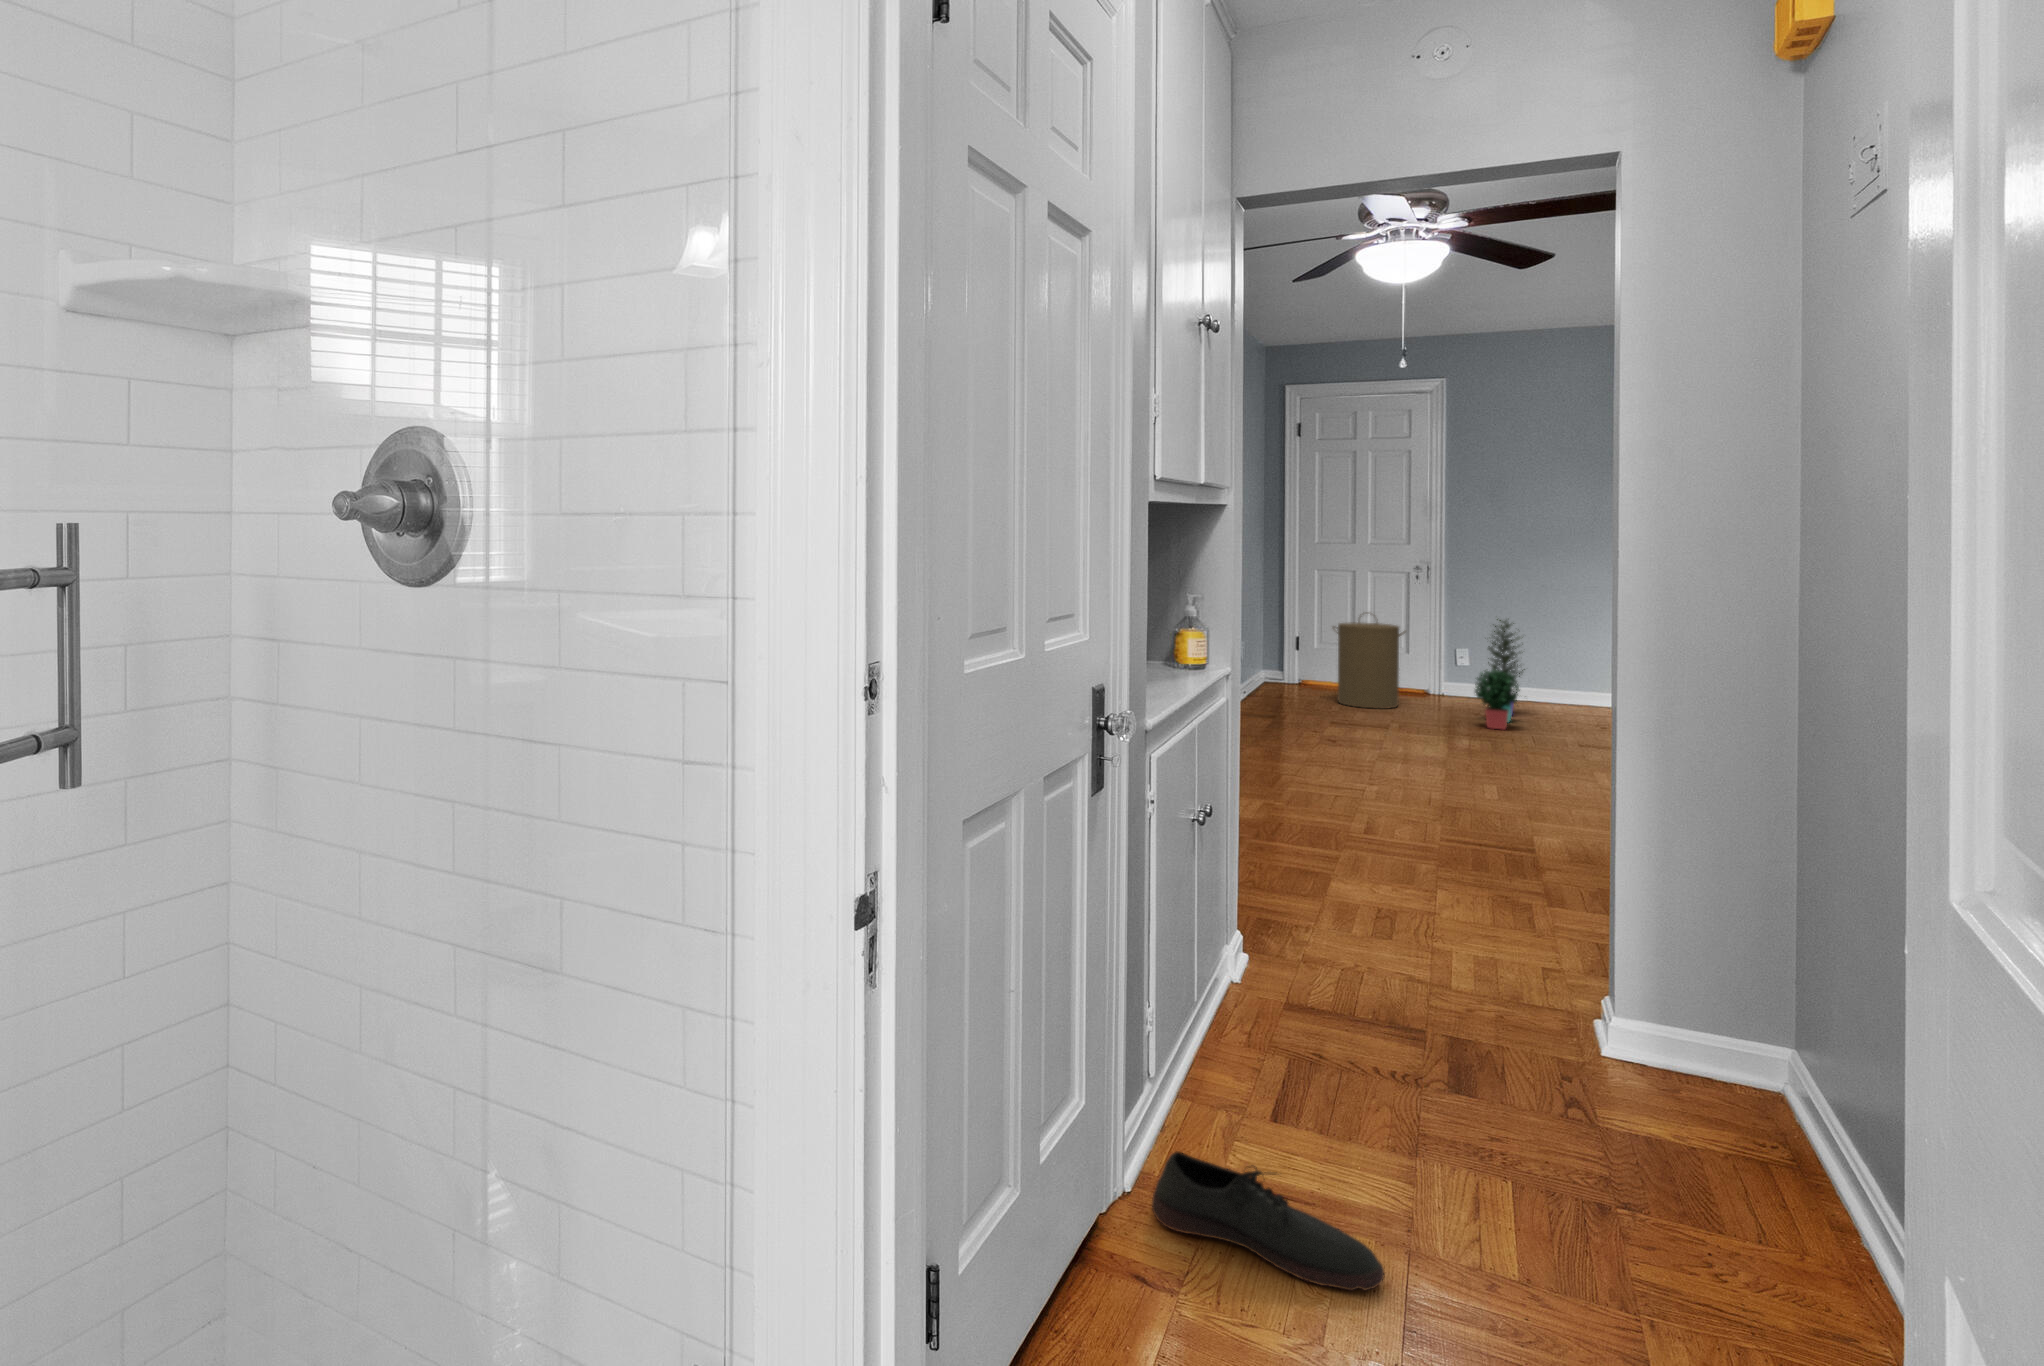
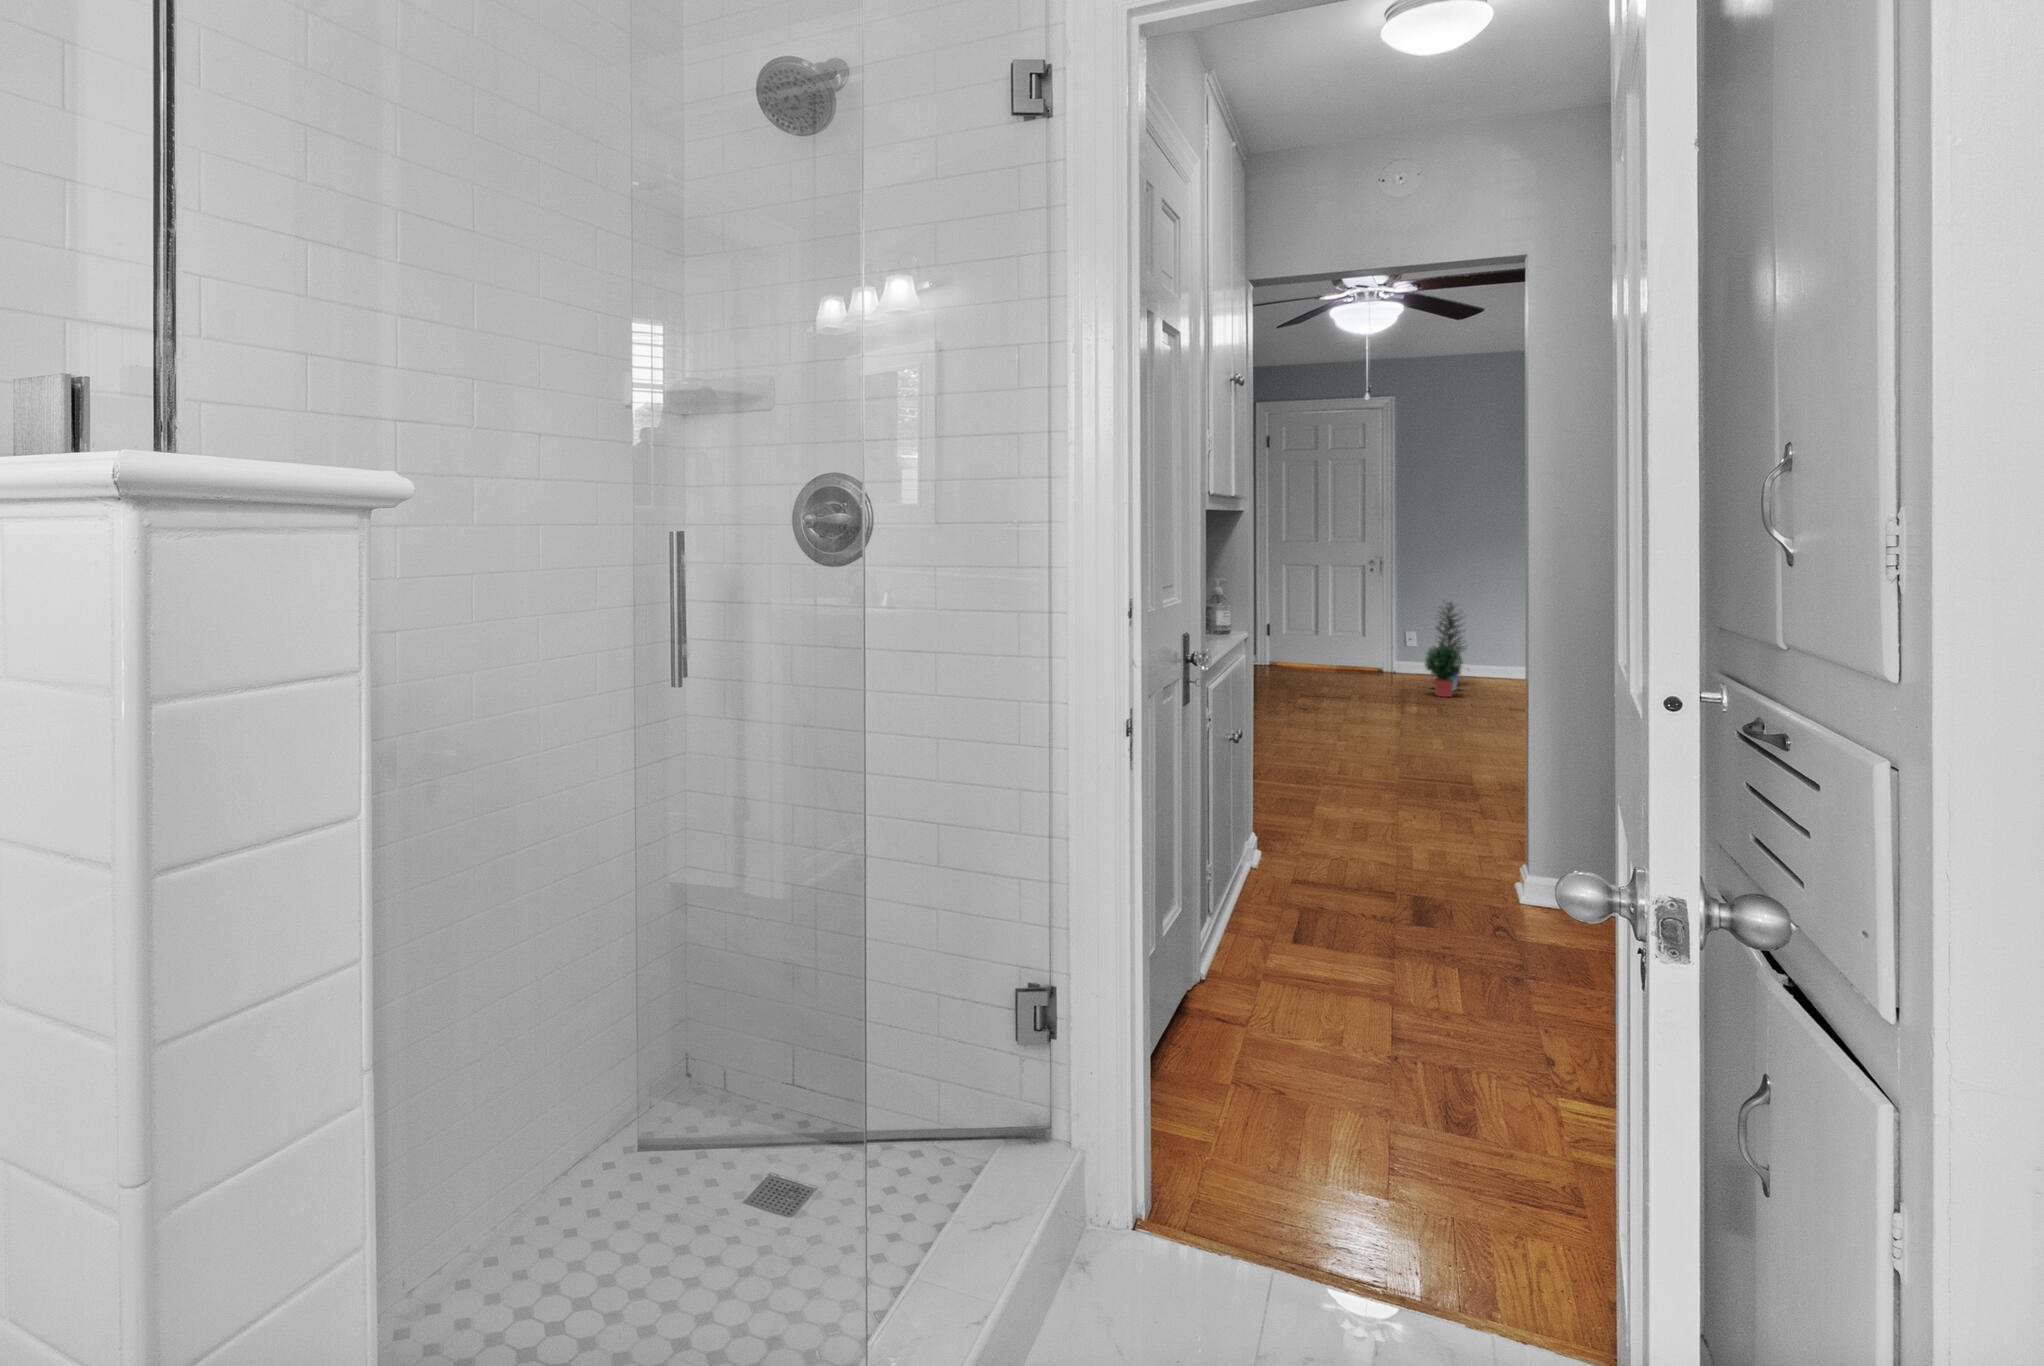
laundry hamper: present [1333,621,1405,709] -> none [1300,598,1366,683]
shoe: present [1152,1151,1384,1291] -> none [1221,946,1376,1017]

